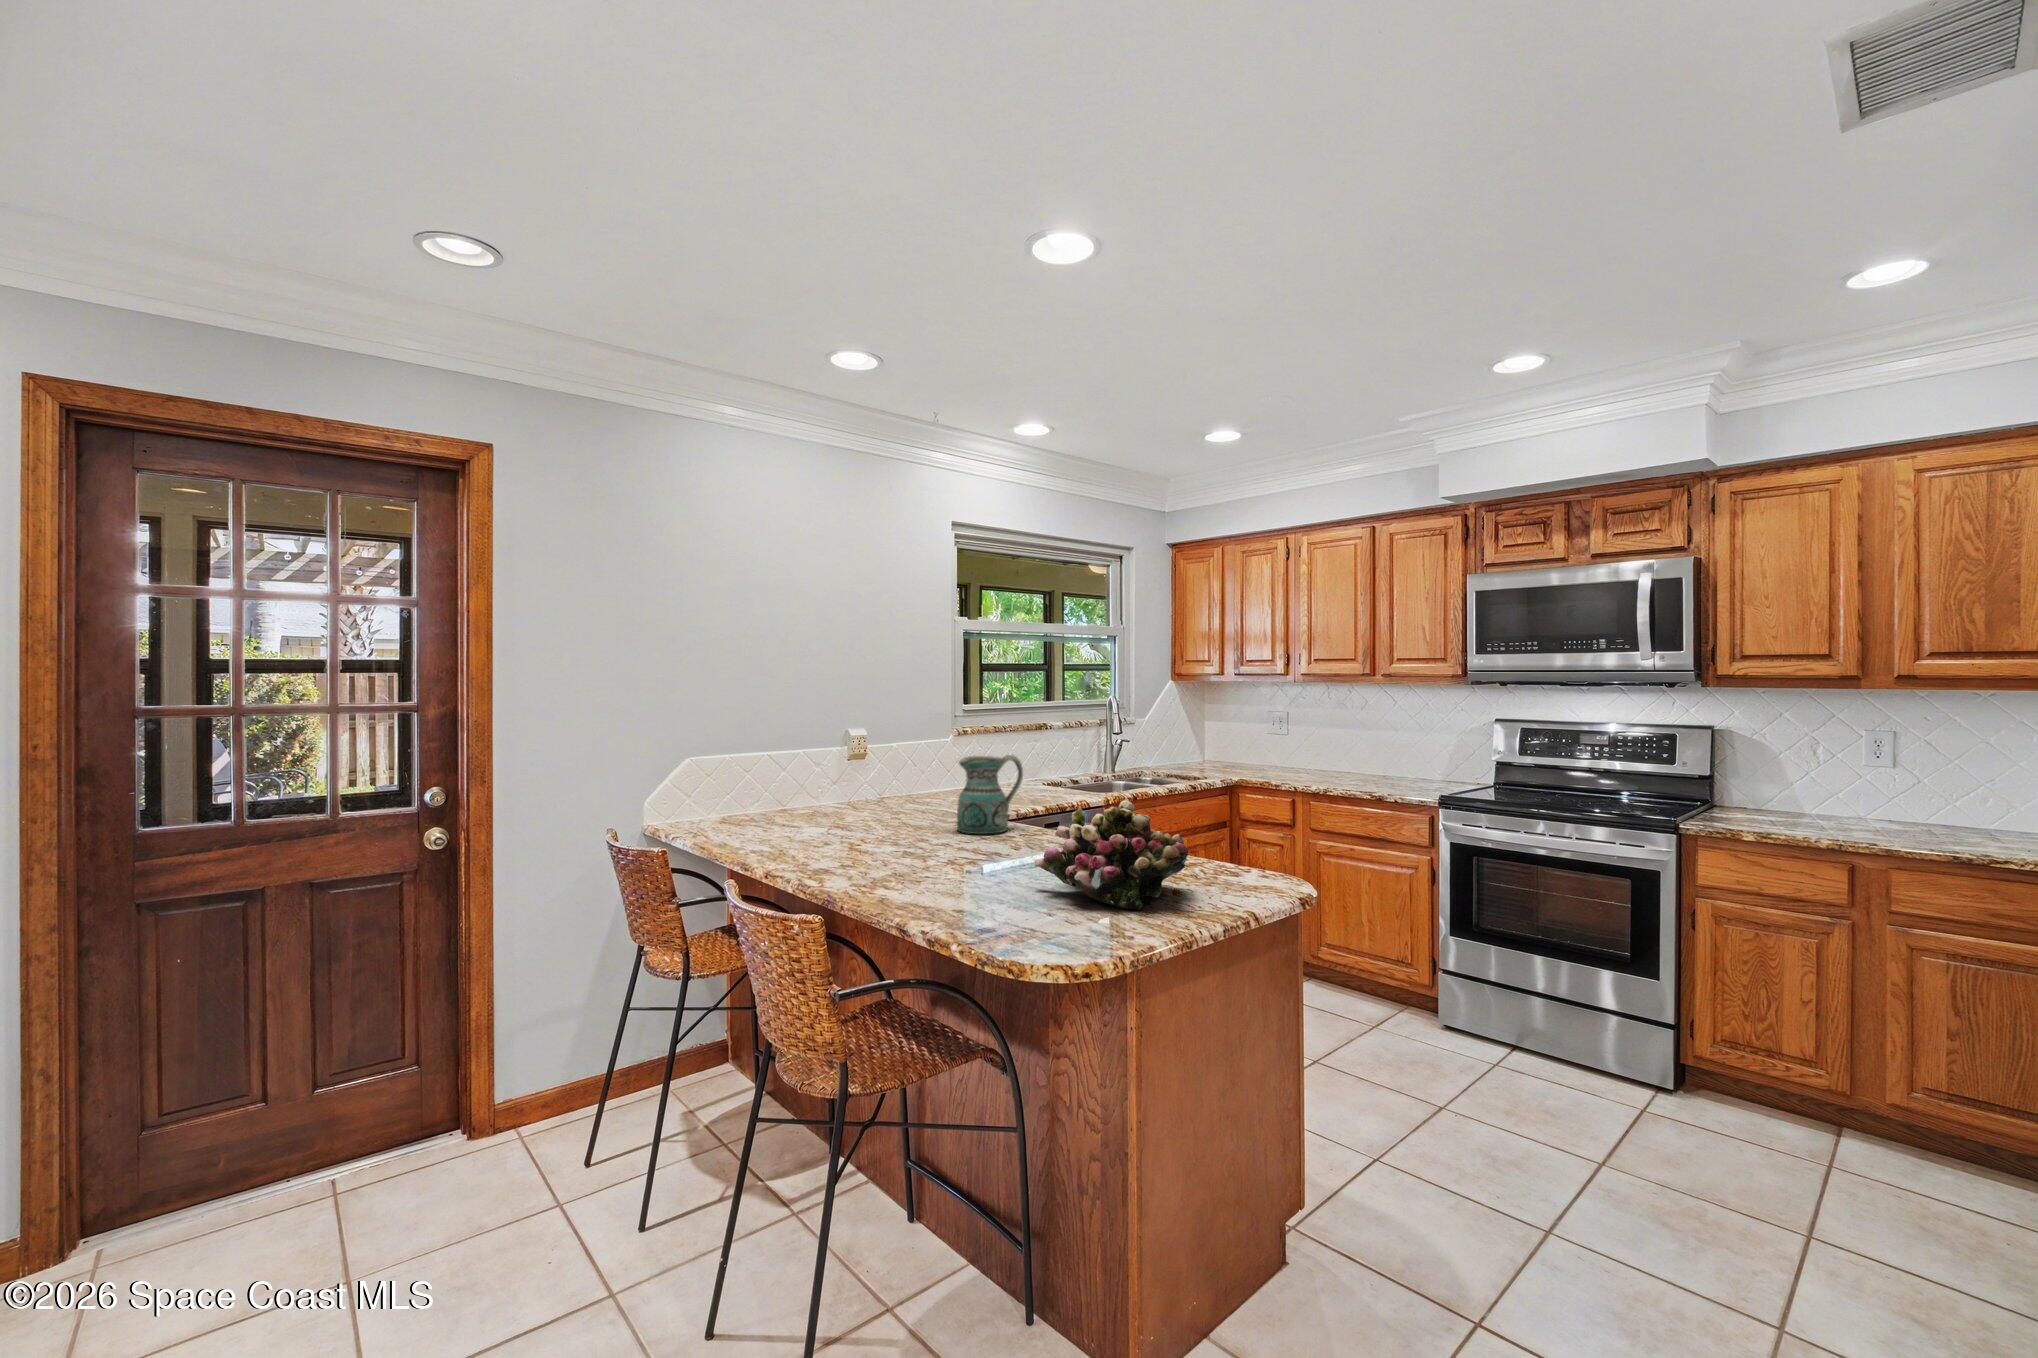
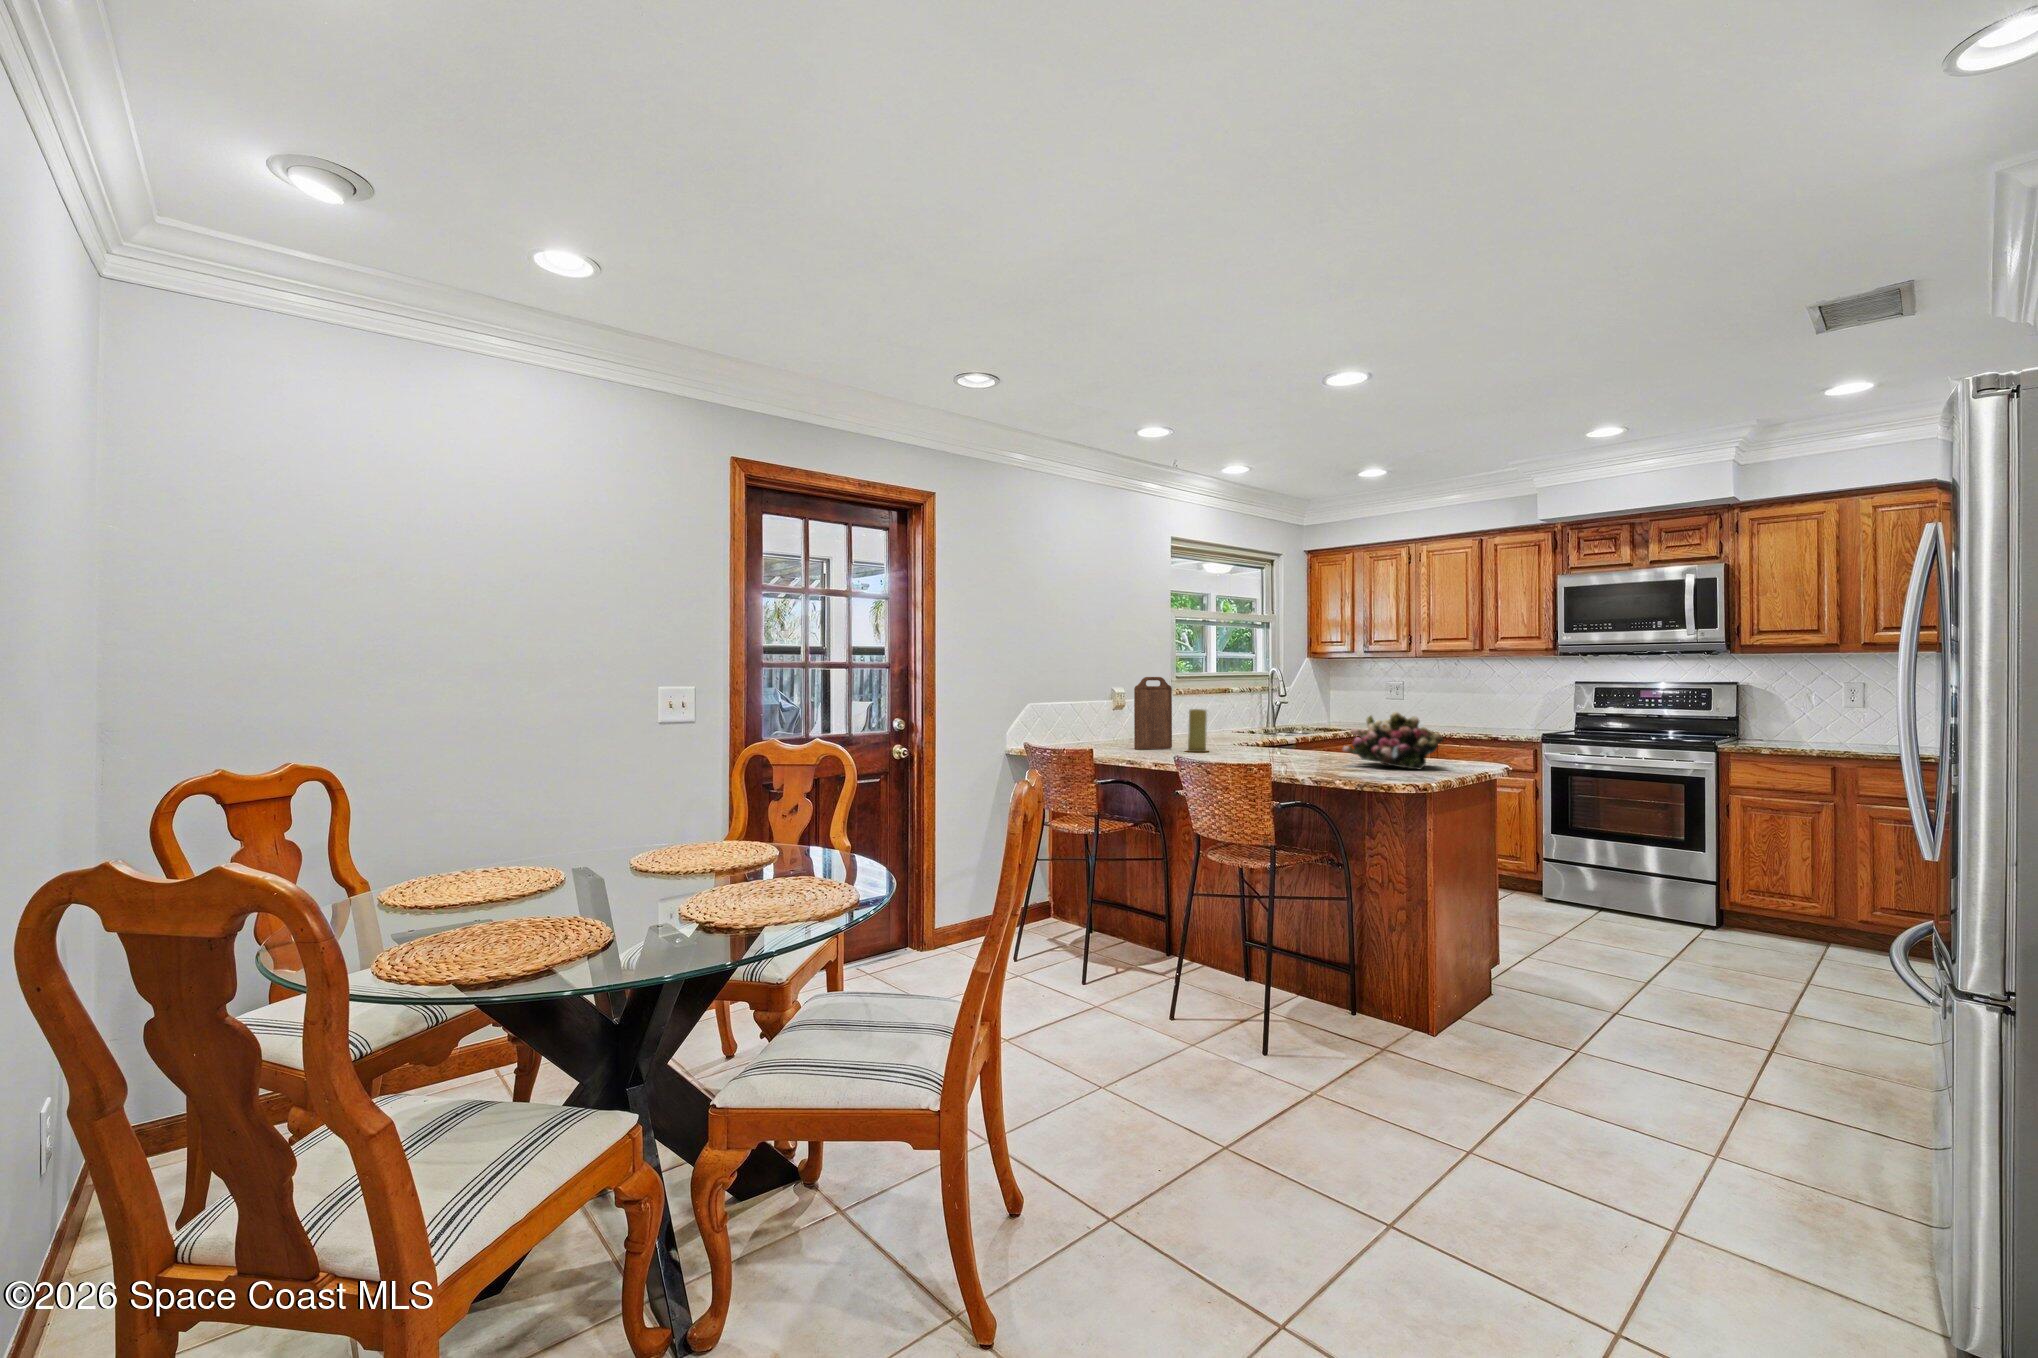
cutting board: none [807,725,870,833] -> present [1134,677,1172,750]
ceramic pitcher: present [957,755,1023,834] -> none [1230,698,1273,750]
candle: none [871,775,908,842] -> present [1186,709,1207,752]

